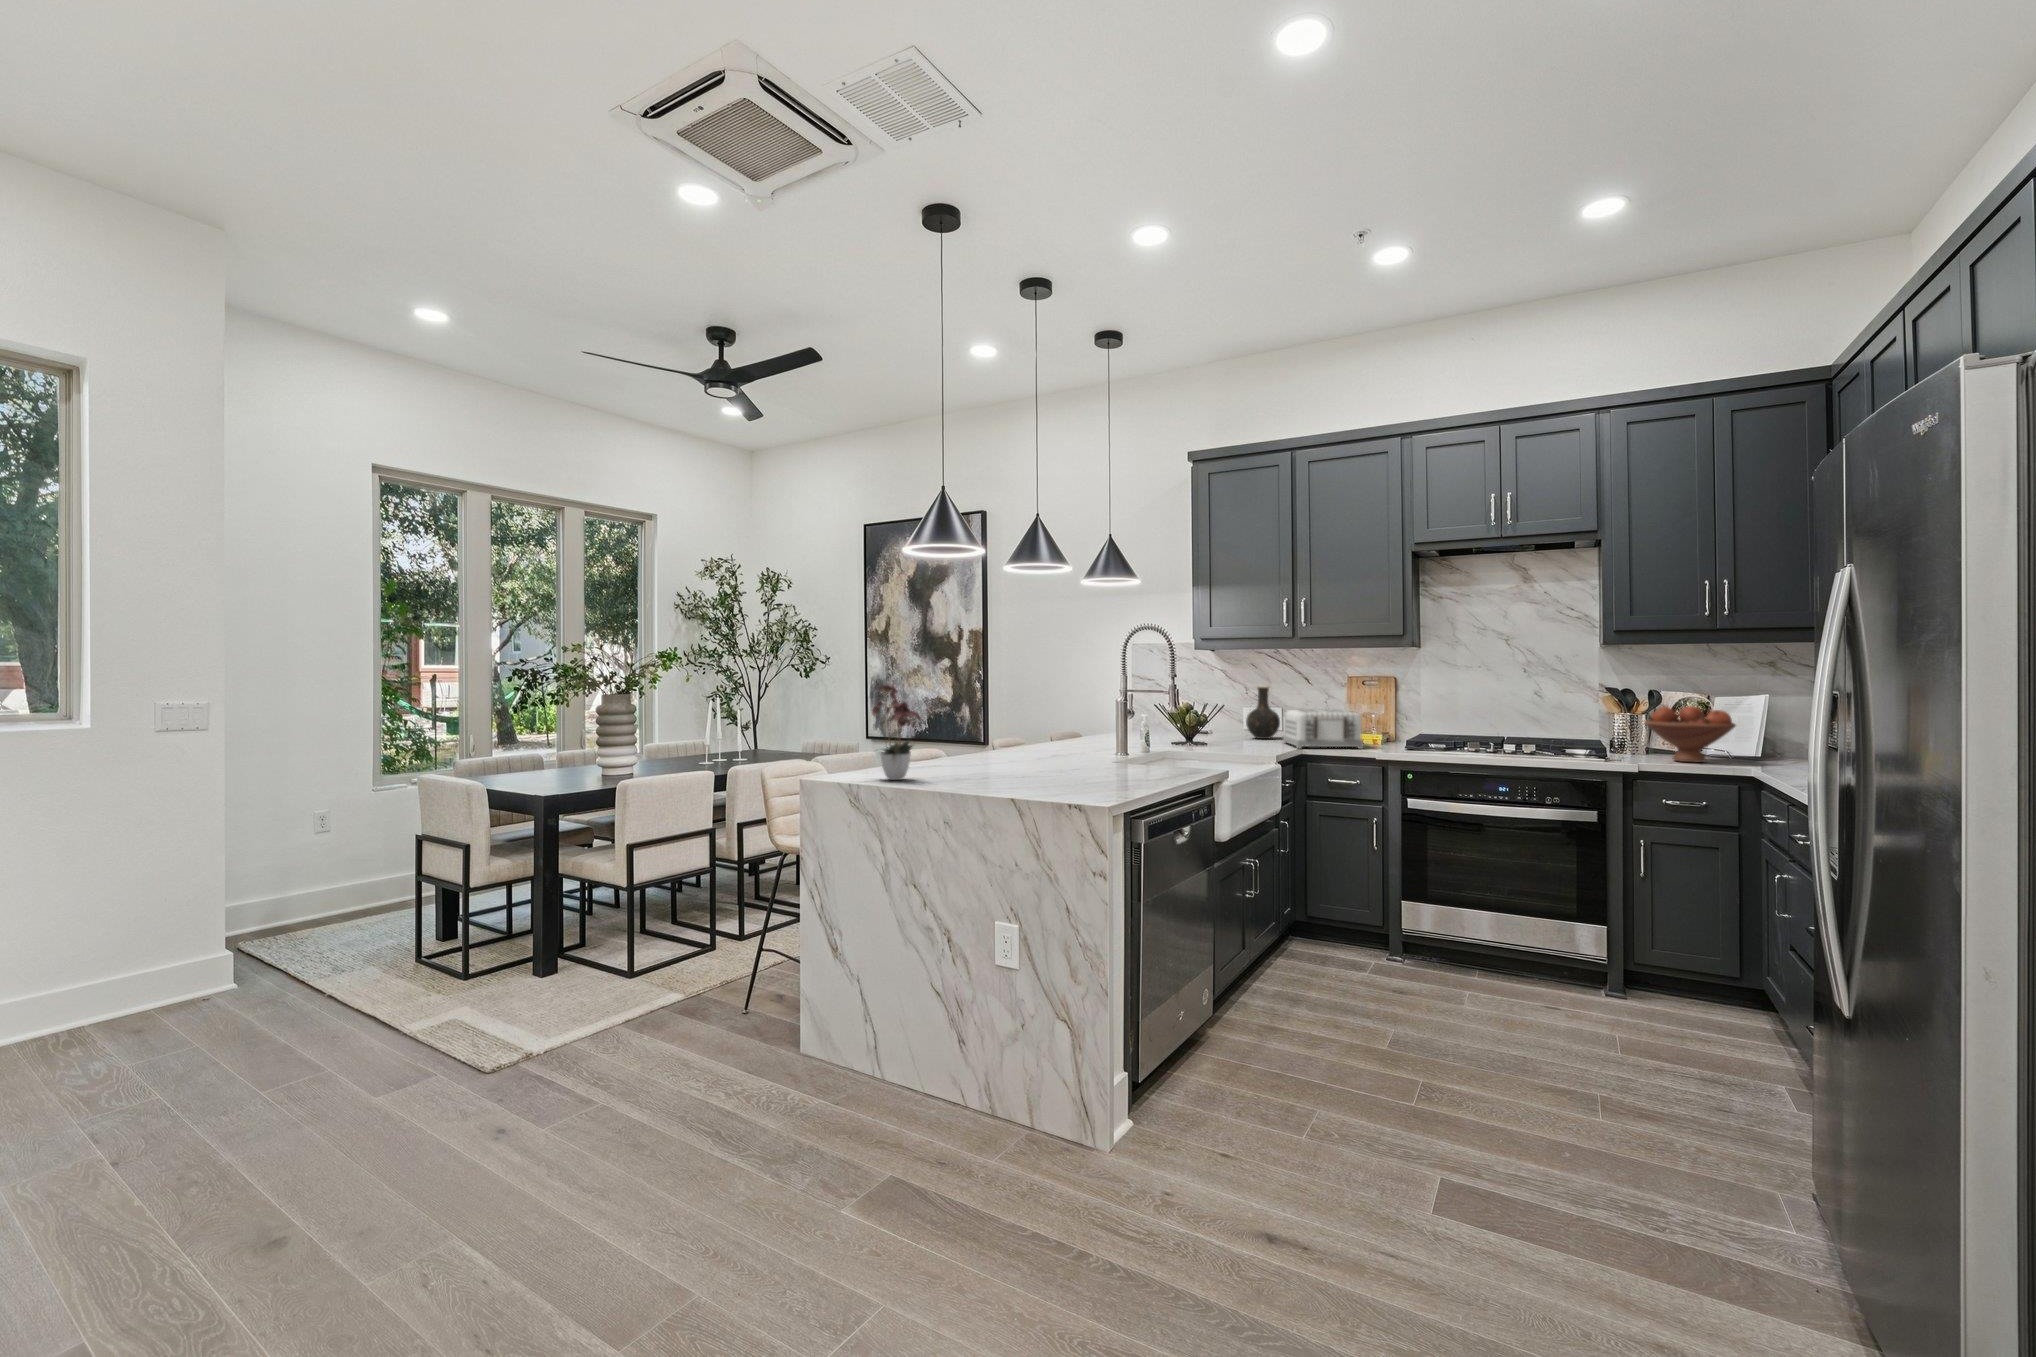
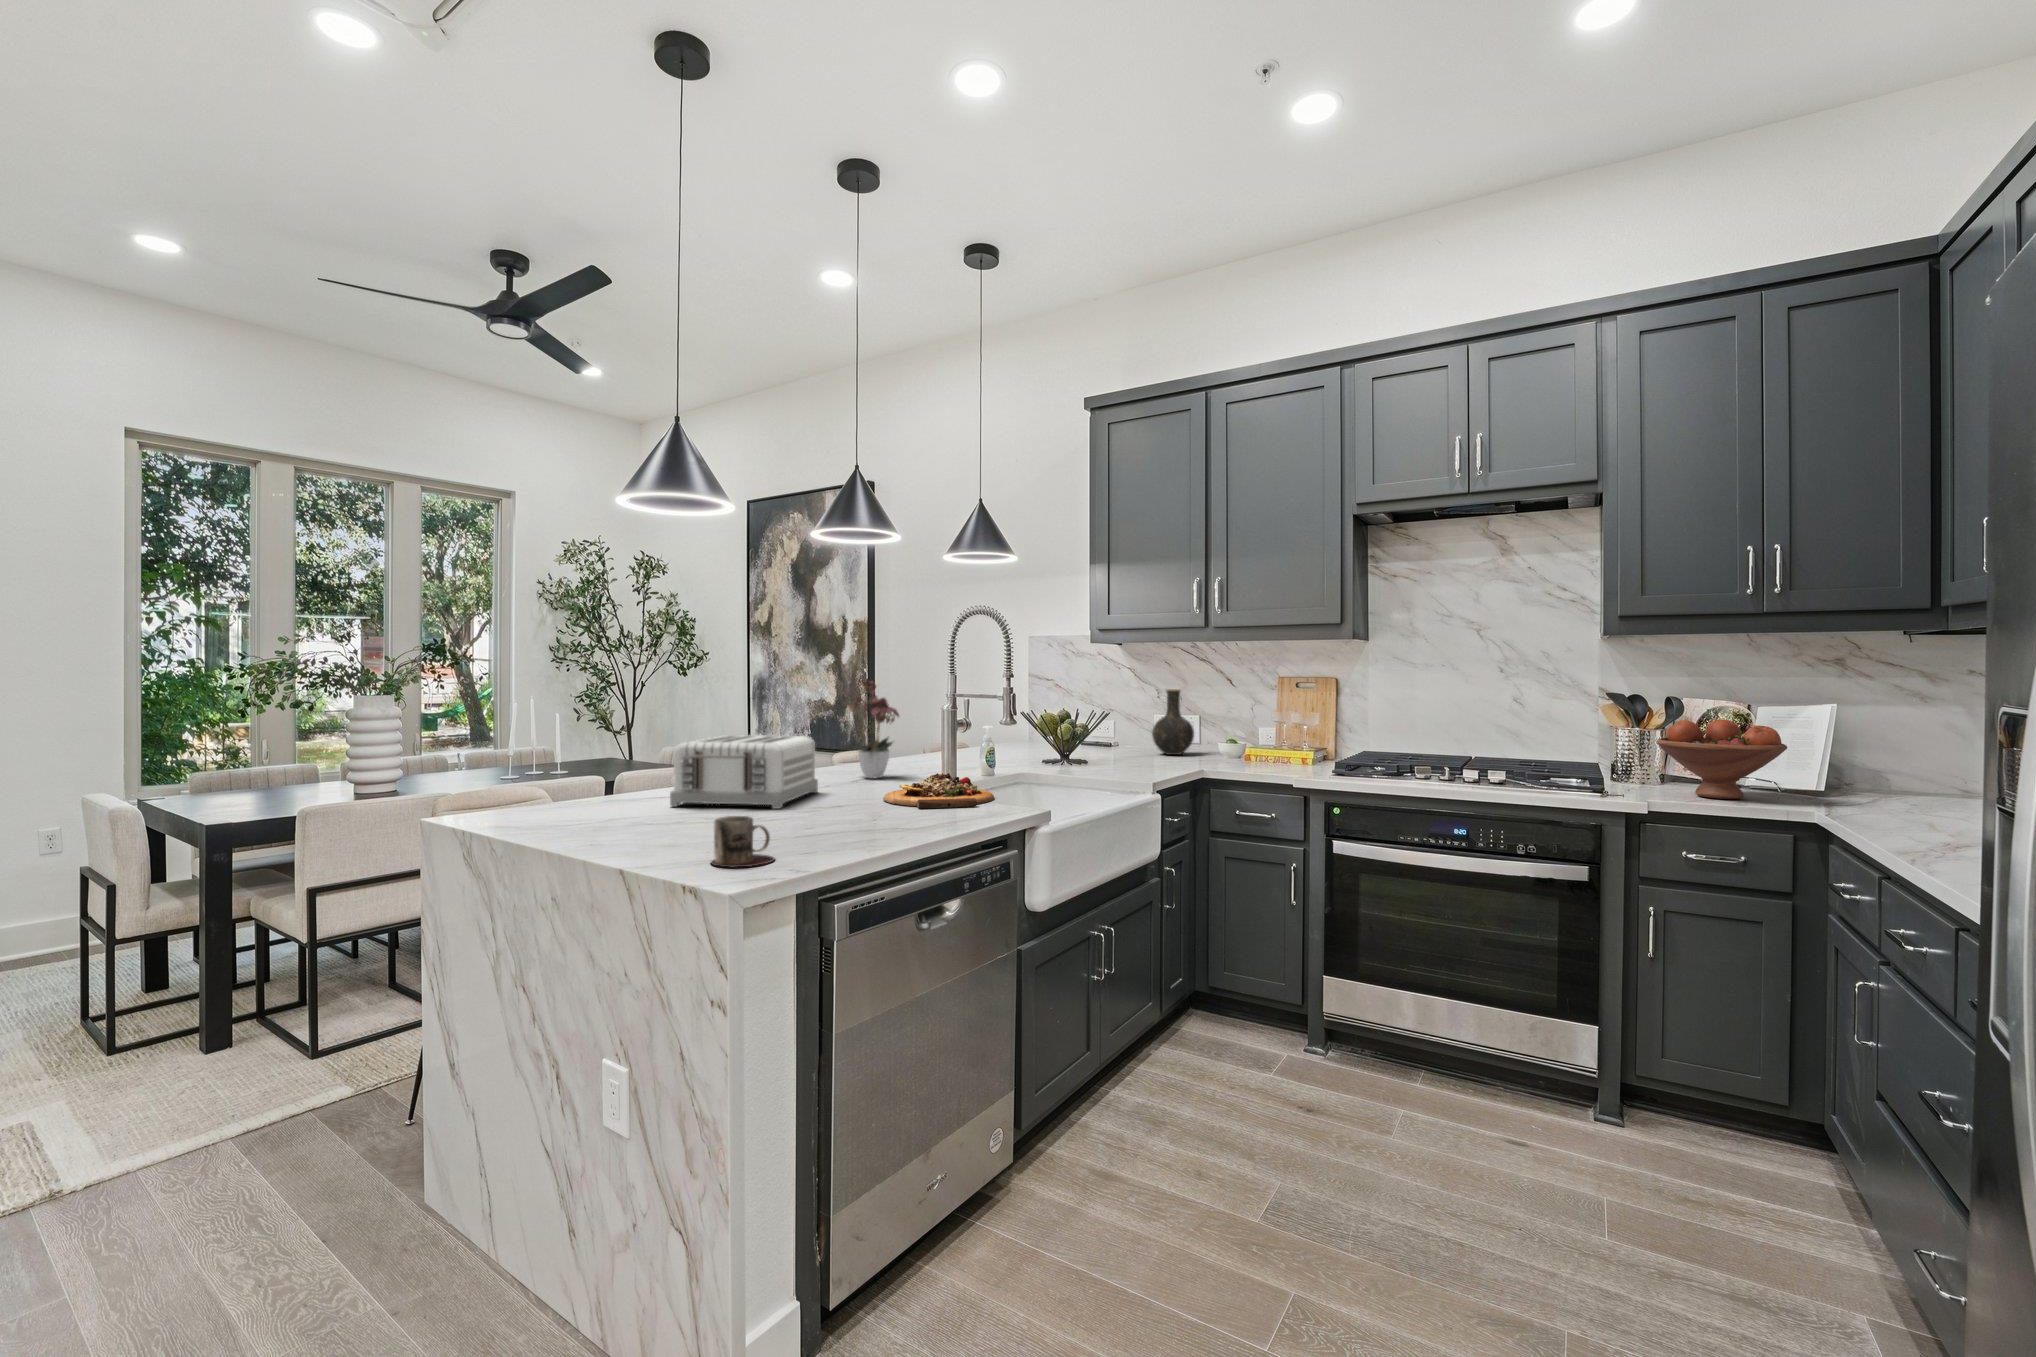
flower arrangement: present [872,685,921,780] -> present [850,680,899,778]
toaster: present [1283,709,1363,749] -> present [670,735,818,809]
cutting board: none [1095,748,1177,771] -> present [883,773,994,808]
mug: none [1058,768,1098,799] -> present [711,816,774,867]

